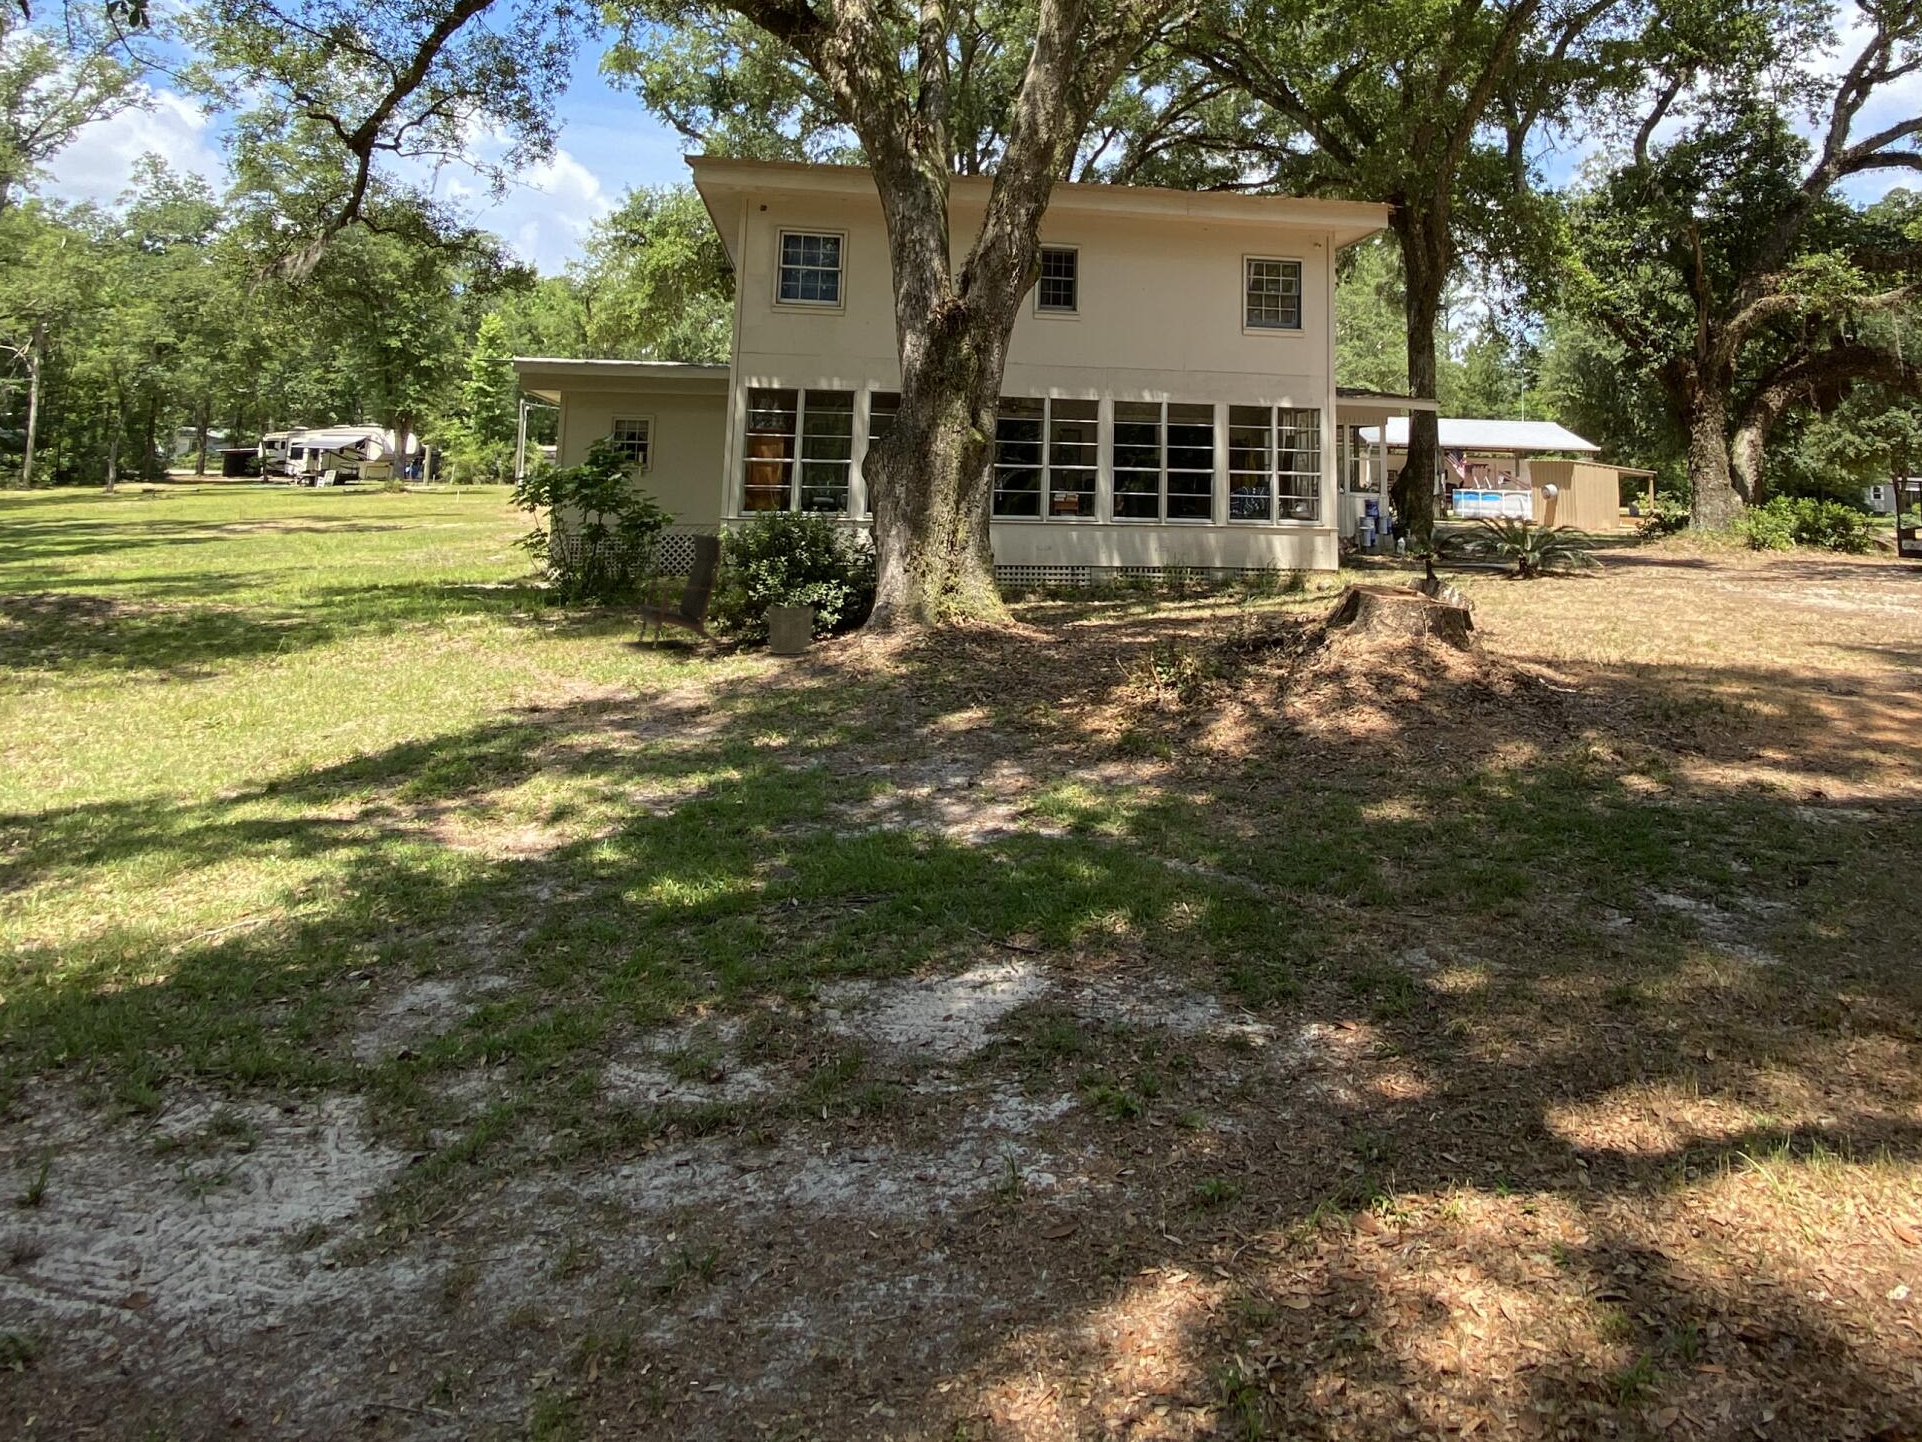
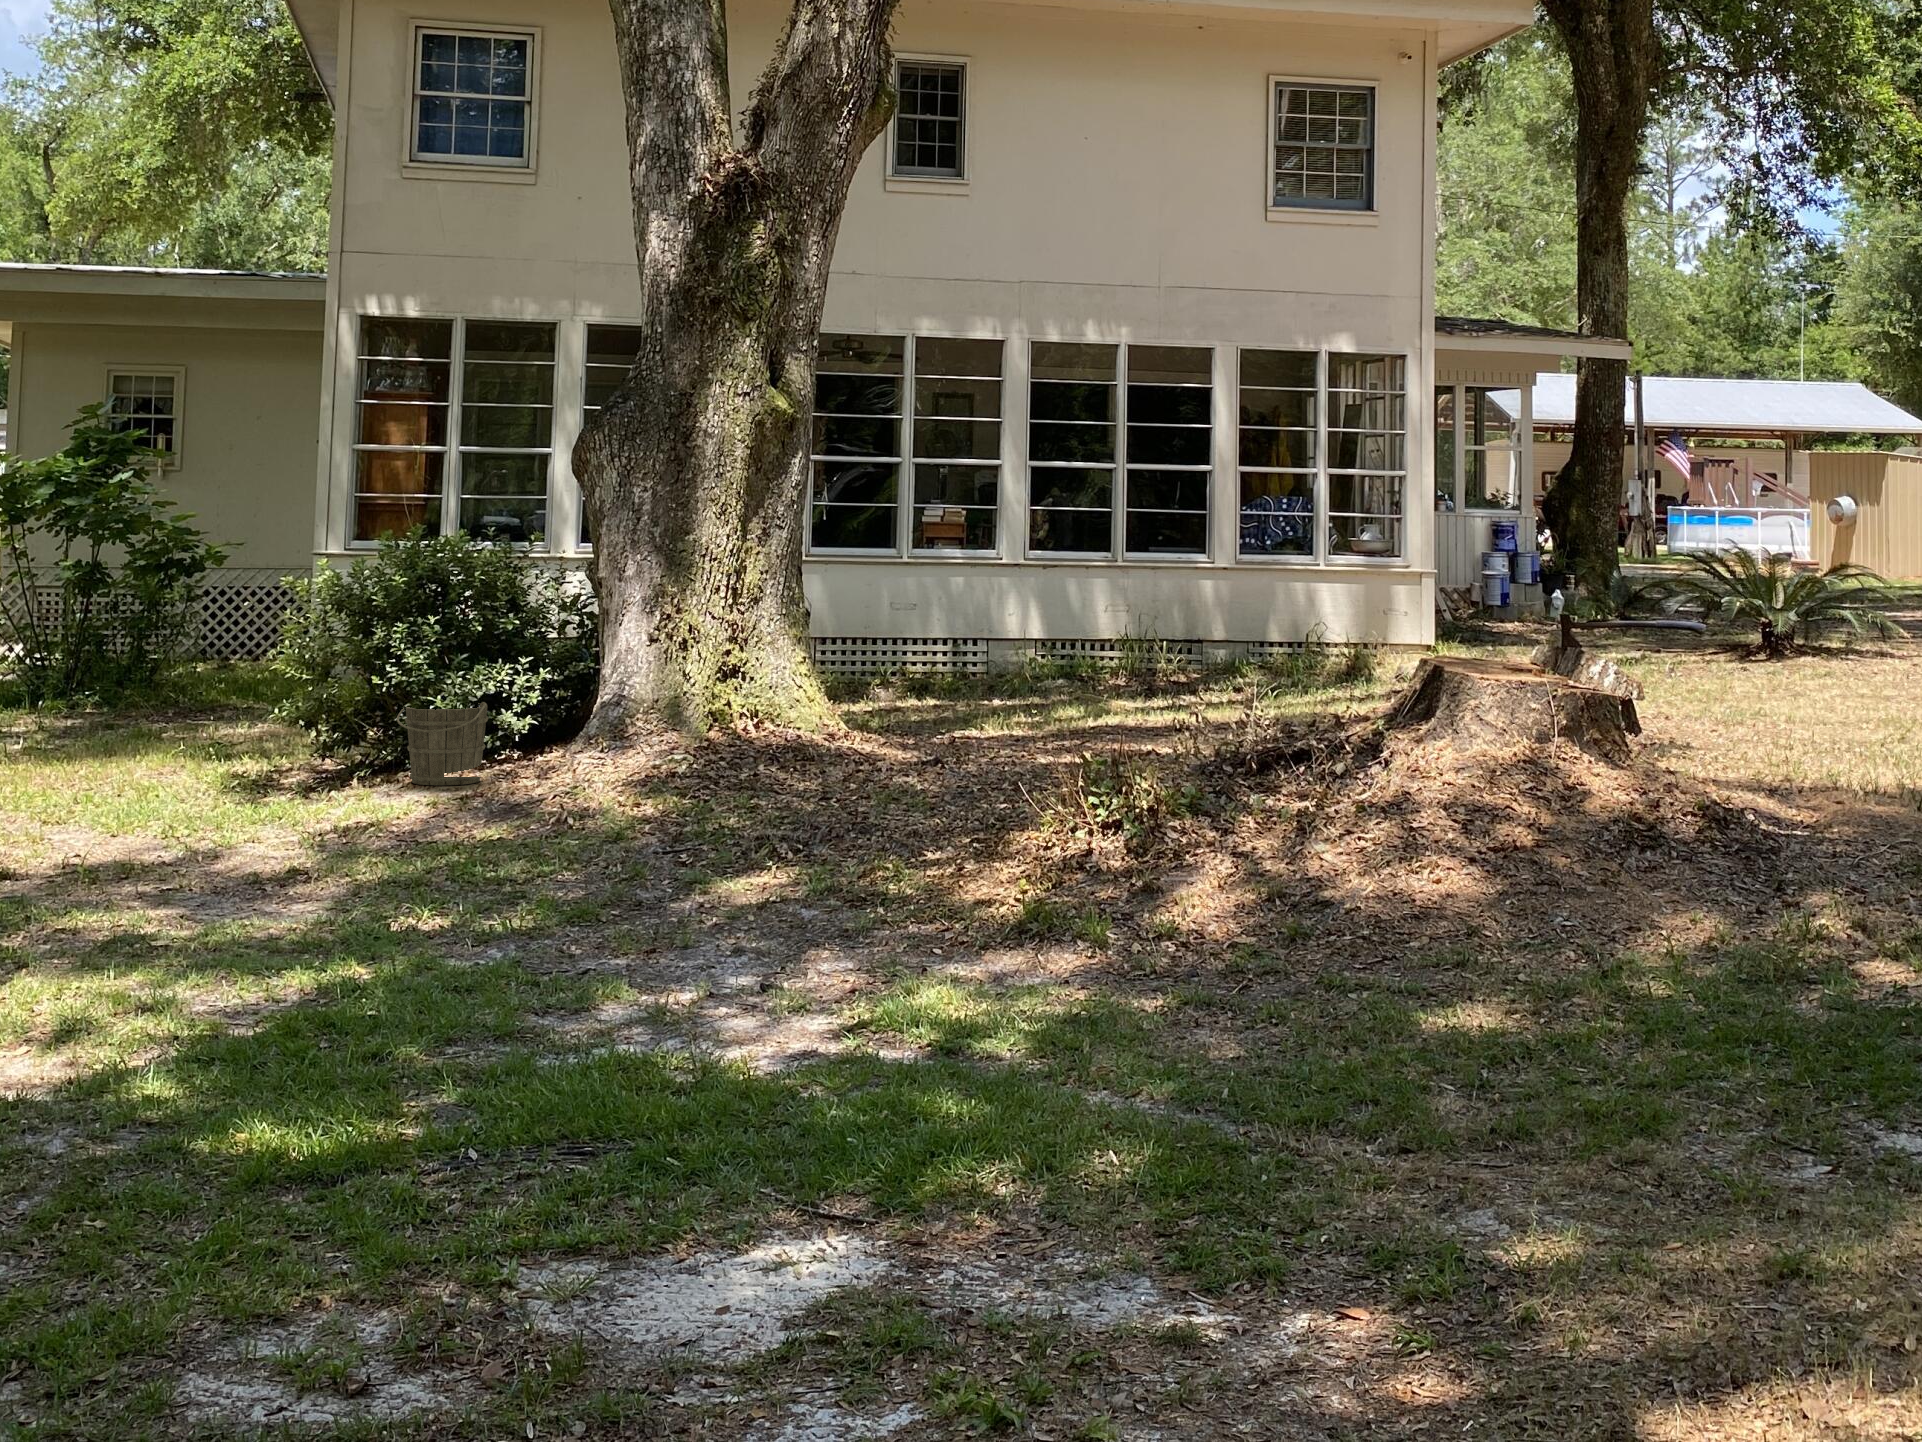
lounge chair: present [639,533,721,649] -> none [167,573,323,777]

